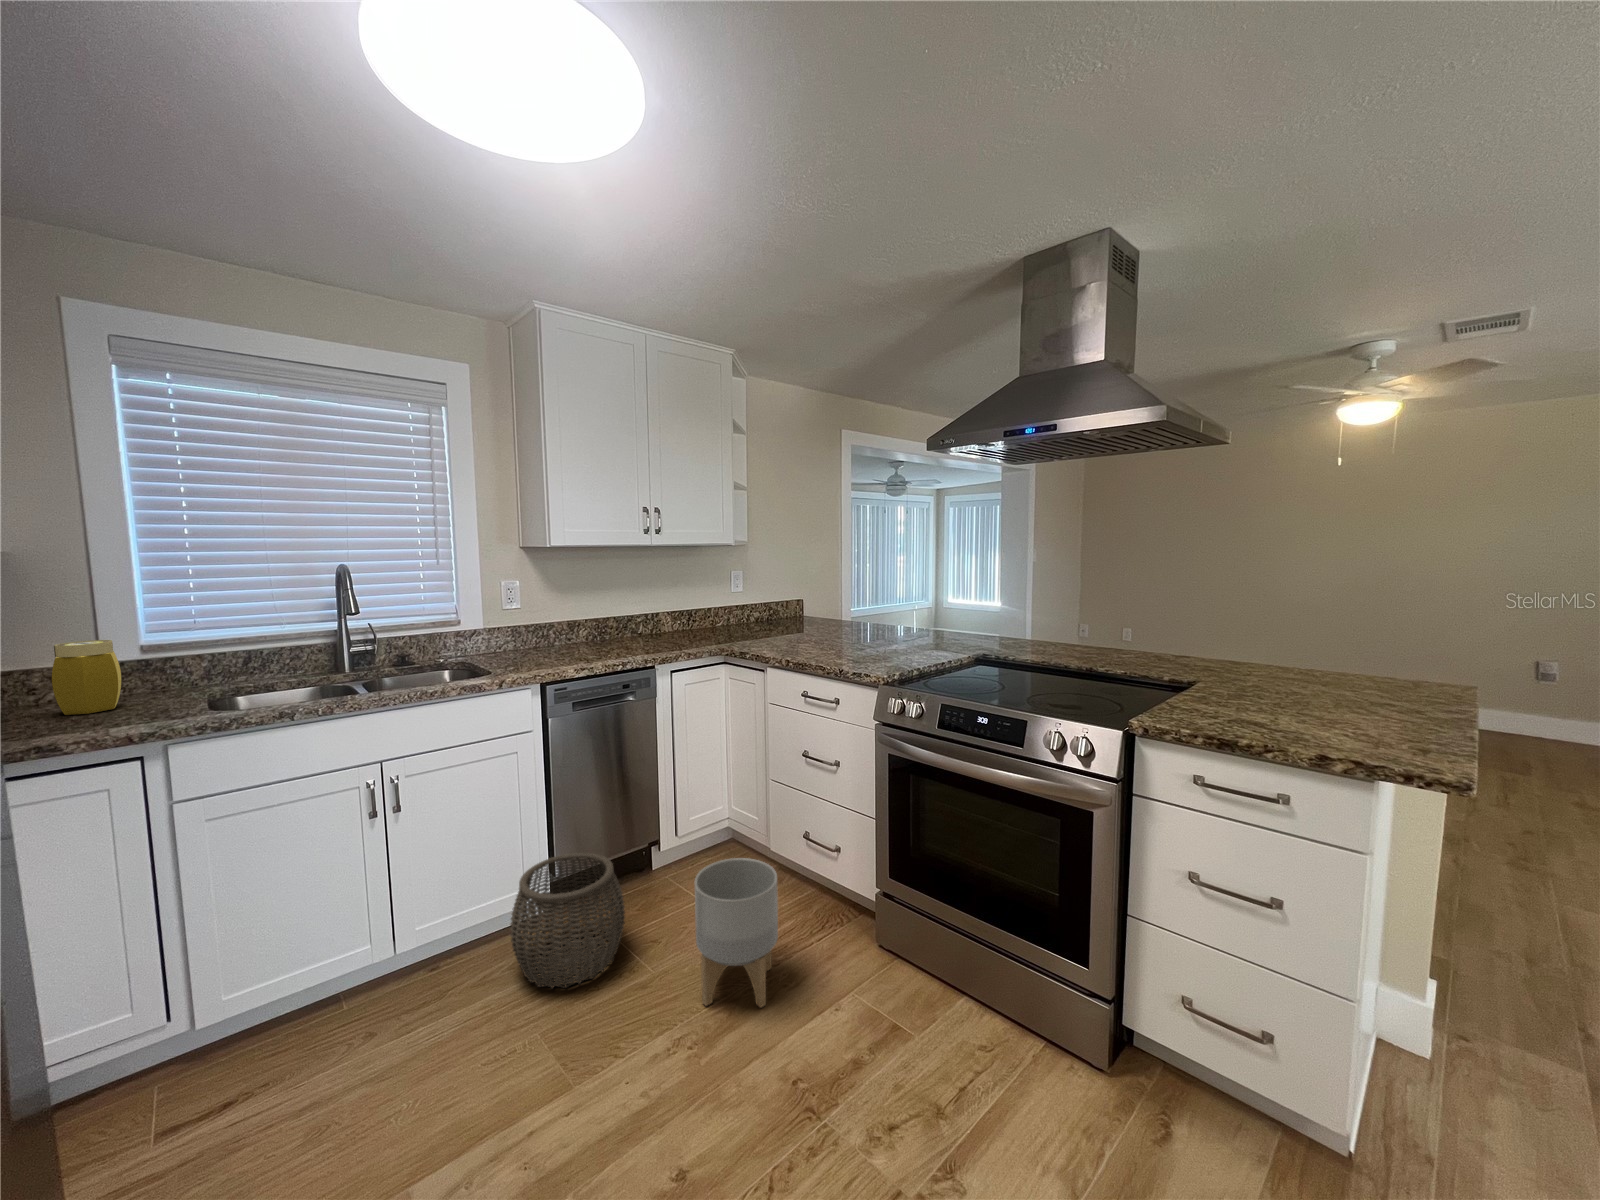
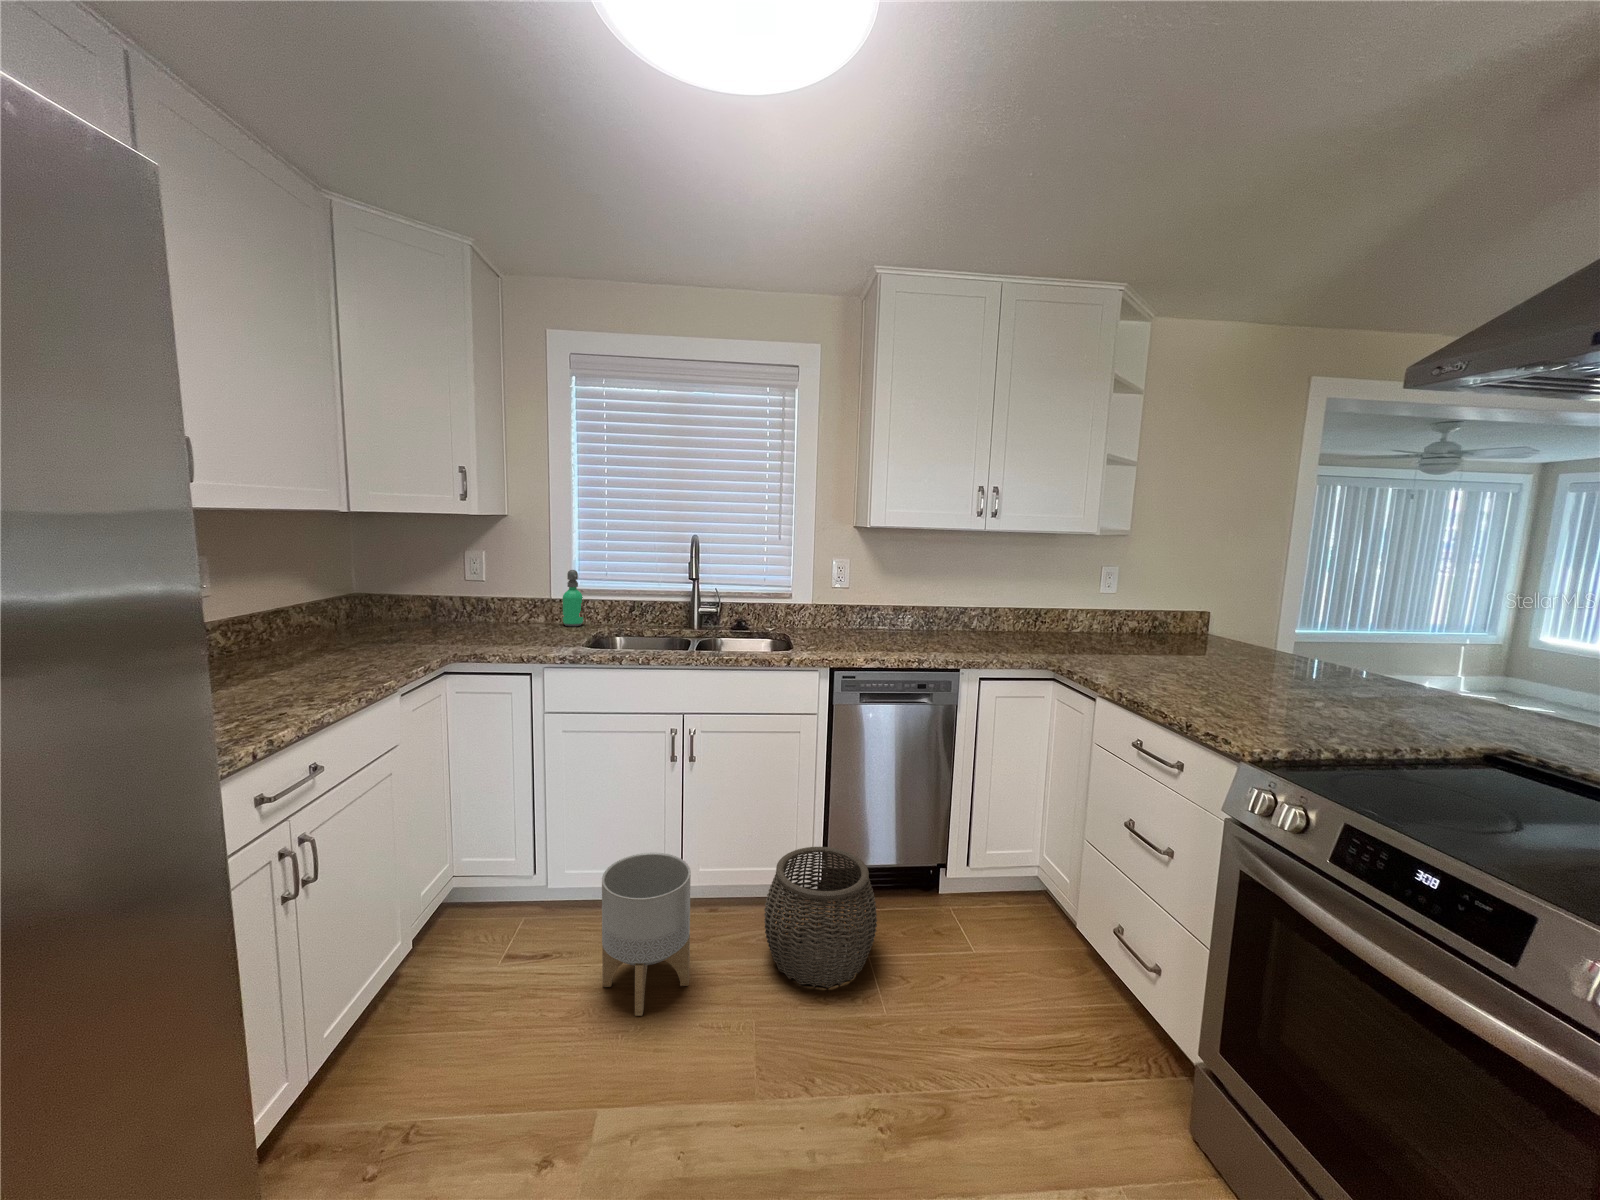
soap dispenser: none [130,620,169,696] -> present [563,570,583,626]
jar: present [52,640,121,715] -> none [510,581,548,634]
planter: present [695,858,778,1008] -> present [602,853,691,1016]

